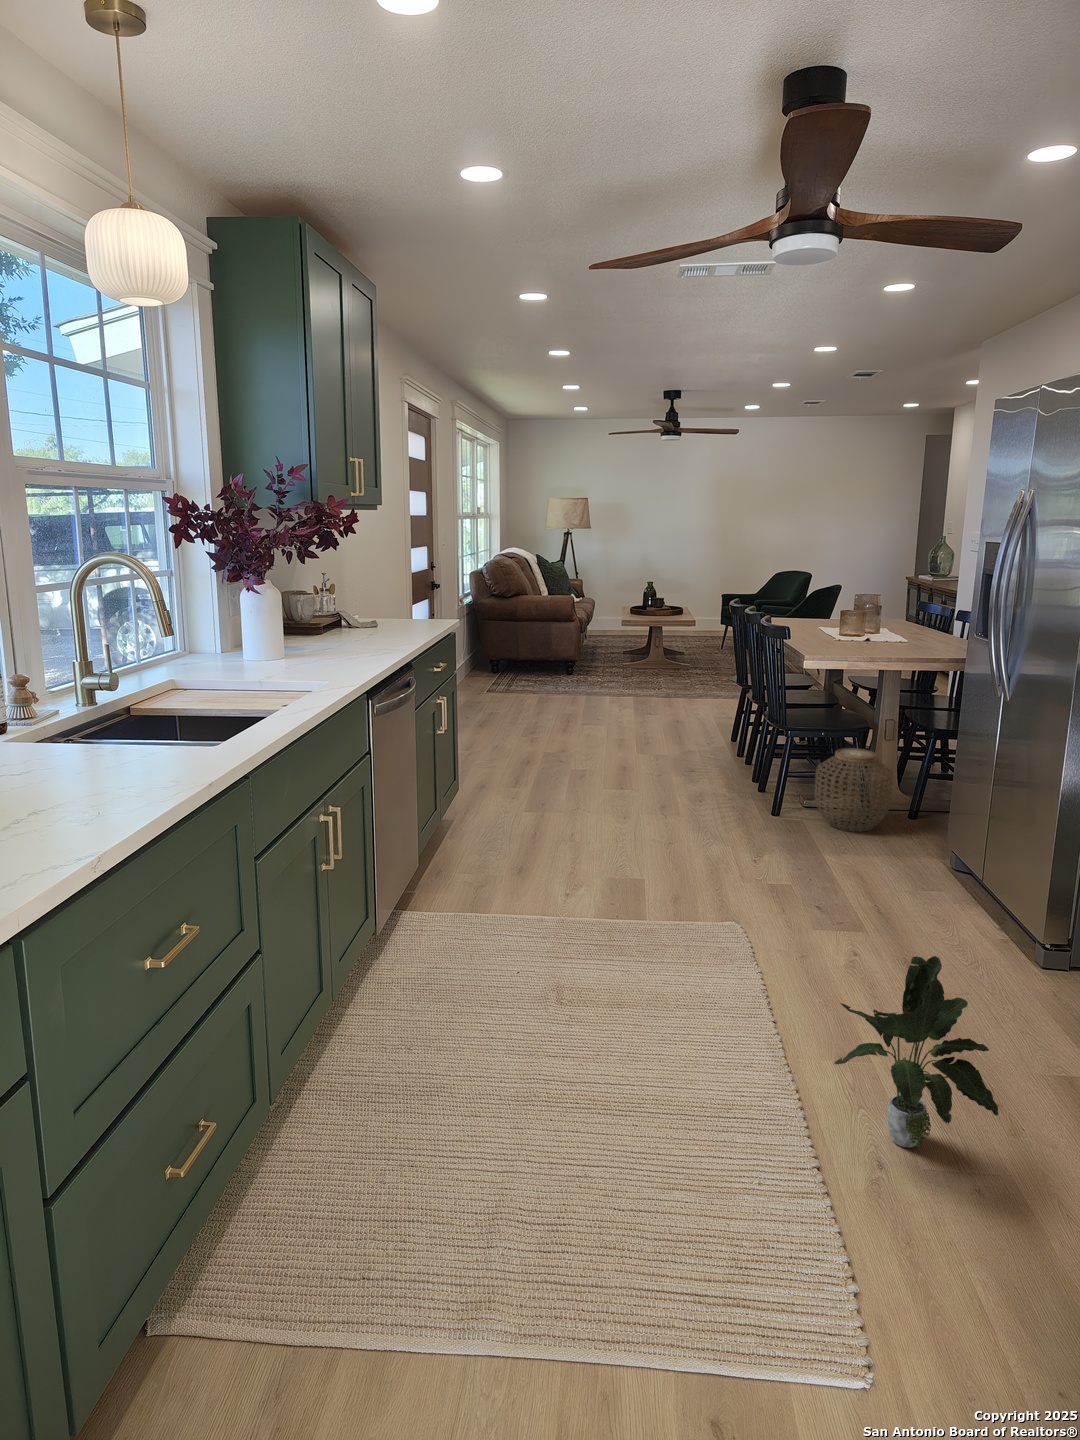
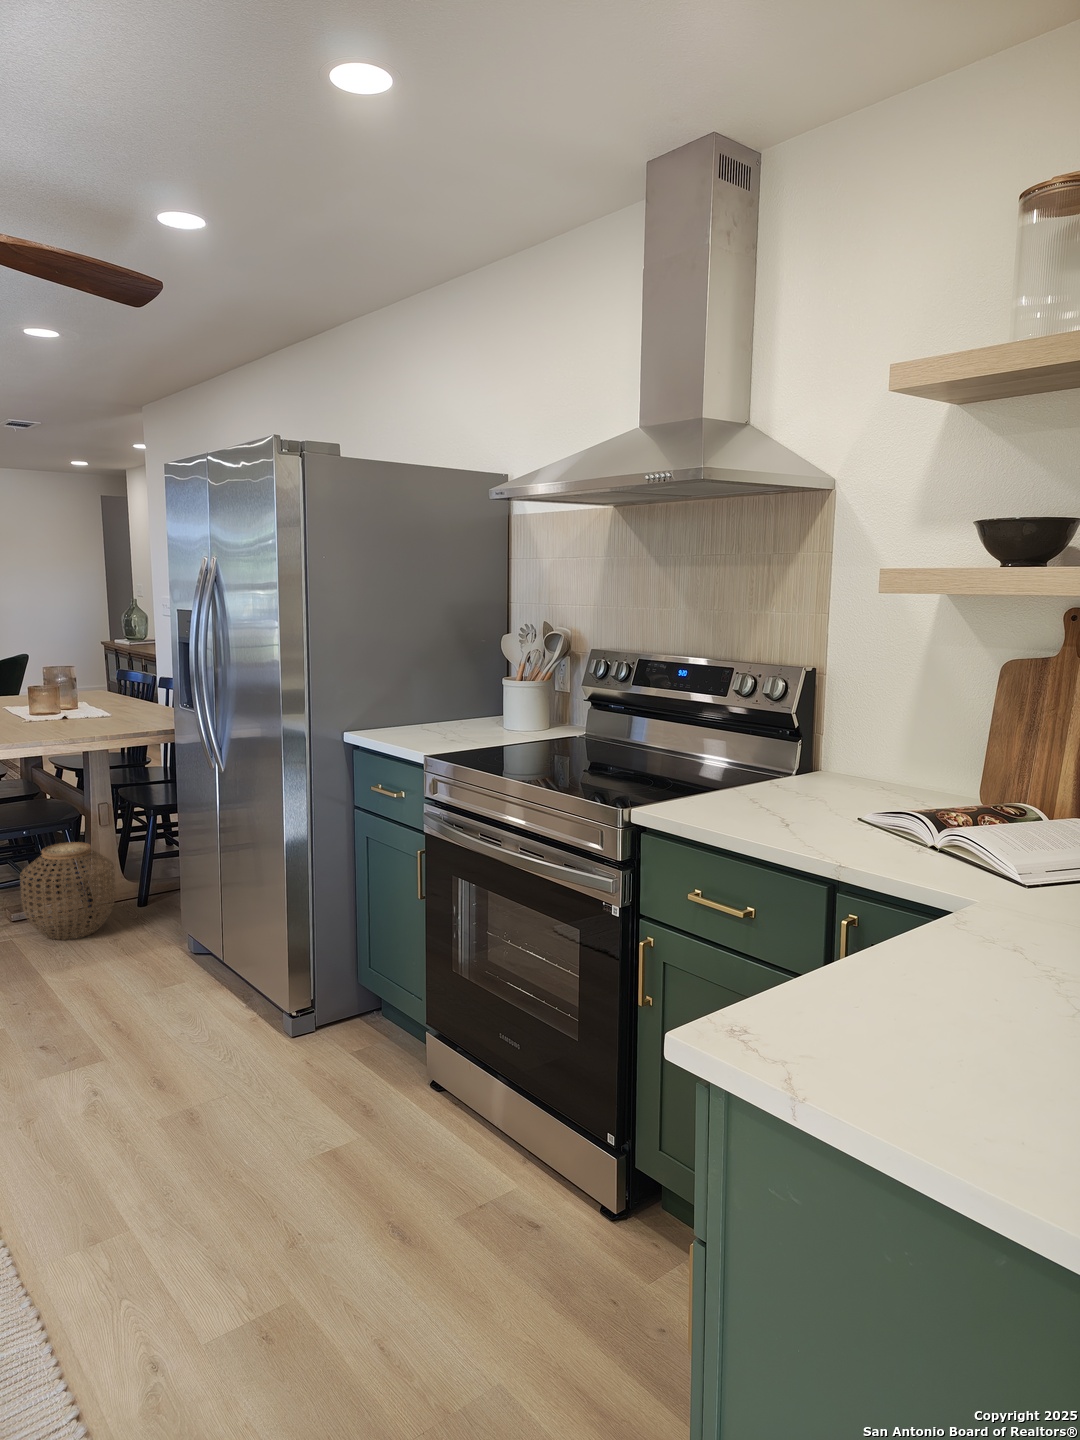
potted plant: present [834,956,999,1148] -> none [80,1086,278,1324]

